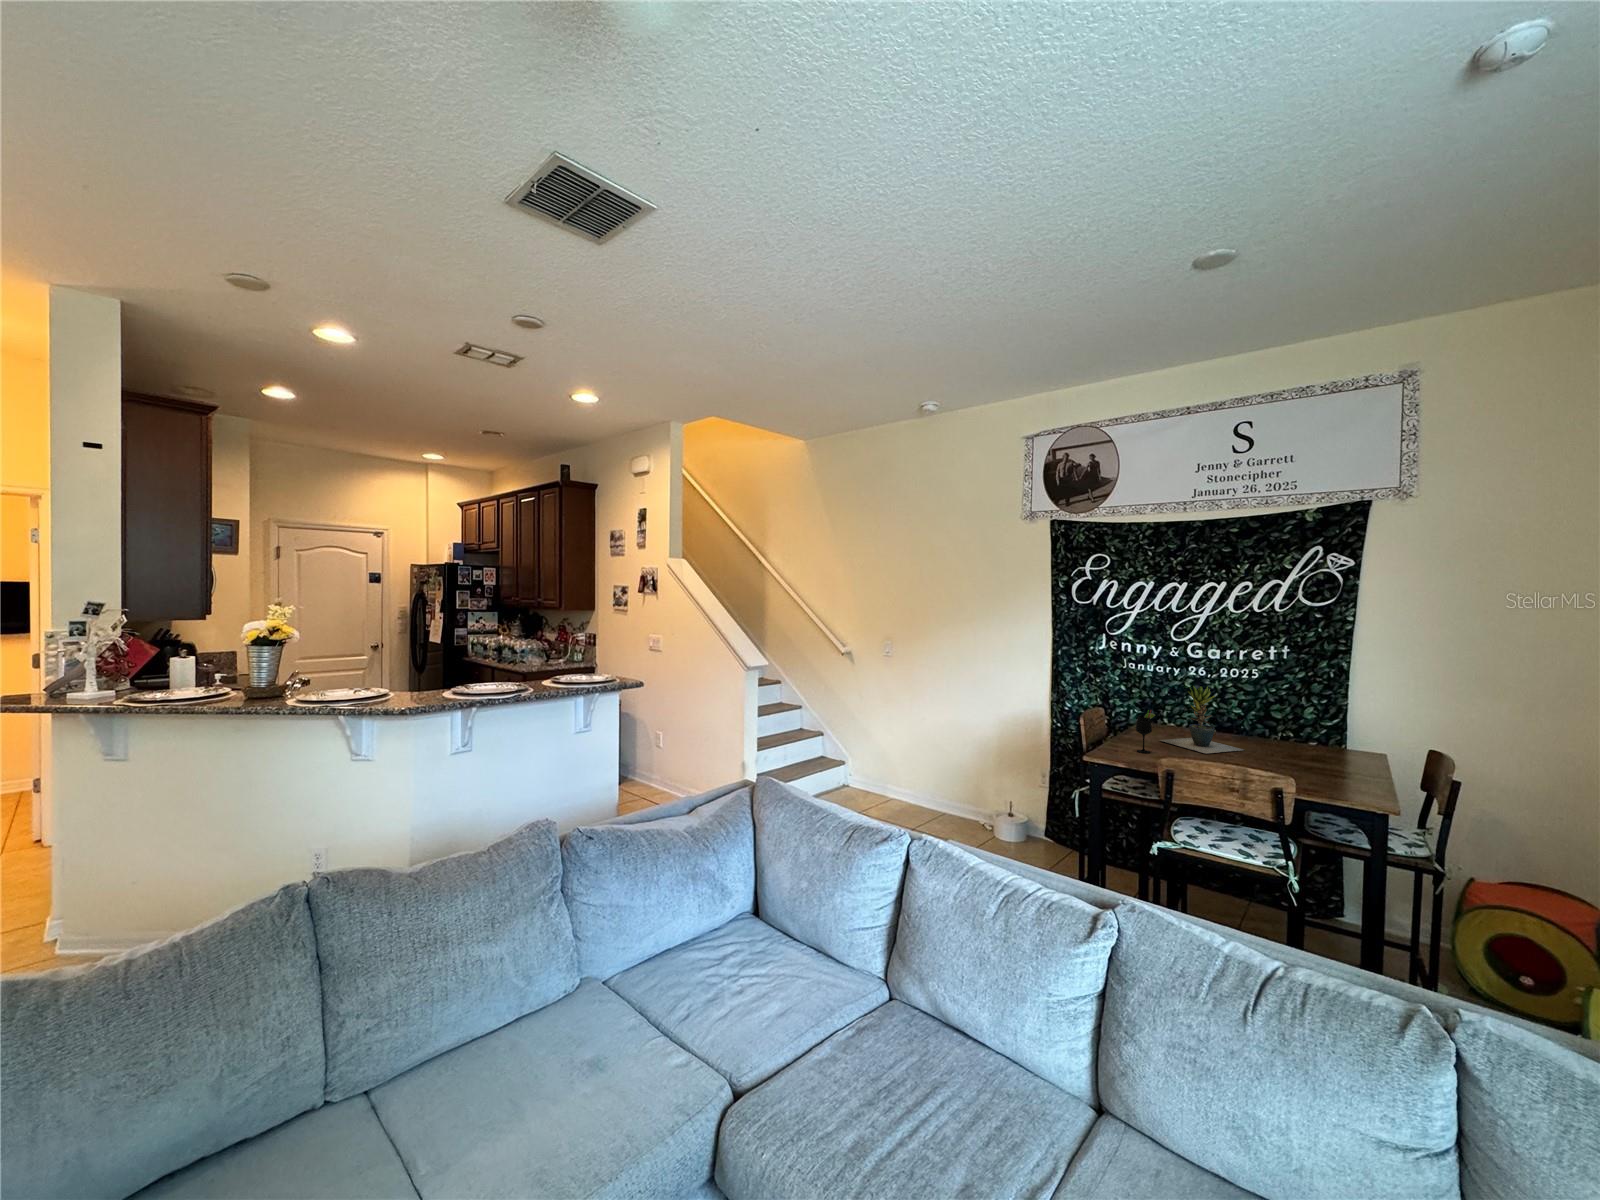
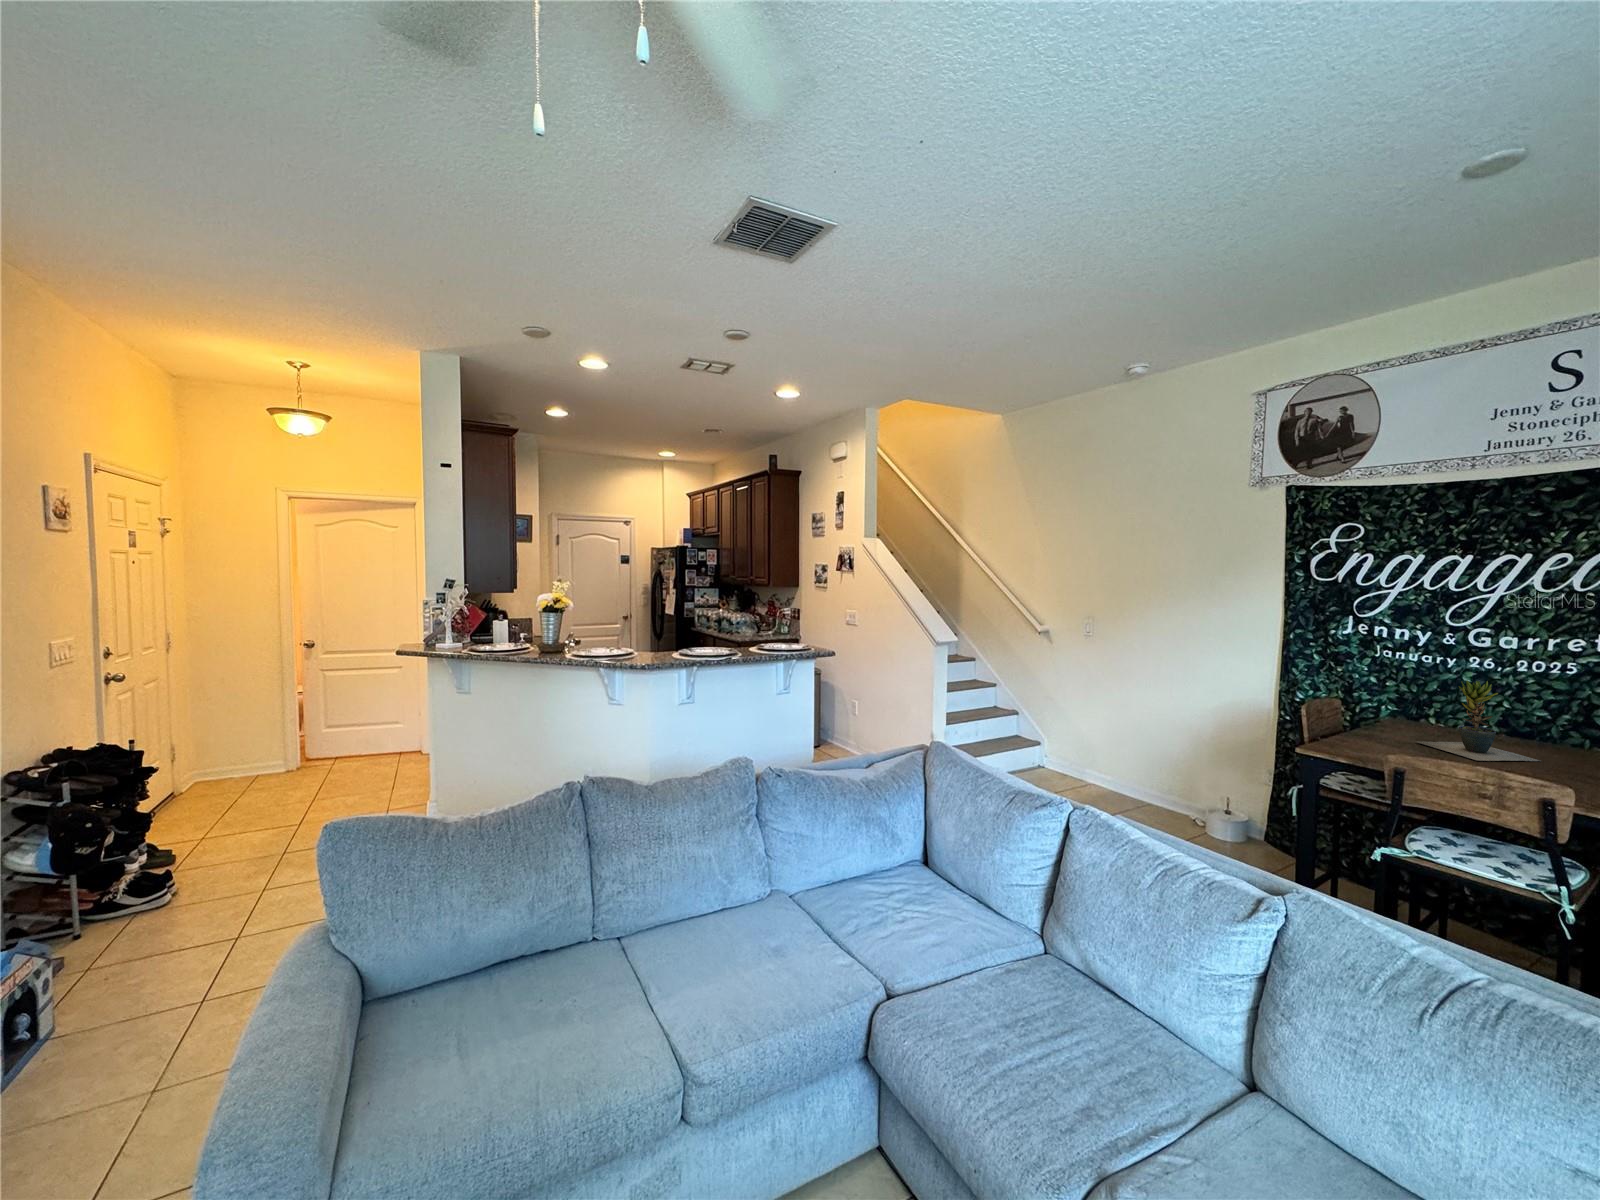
wine glass: present [1136,710,1155,753] -> none [1377,705,1405,754]

